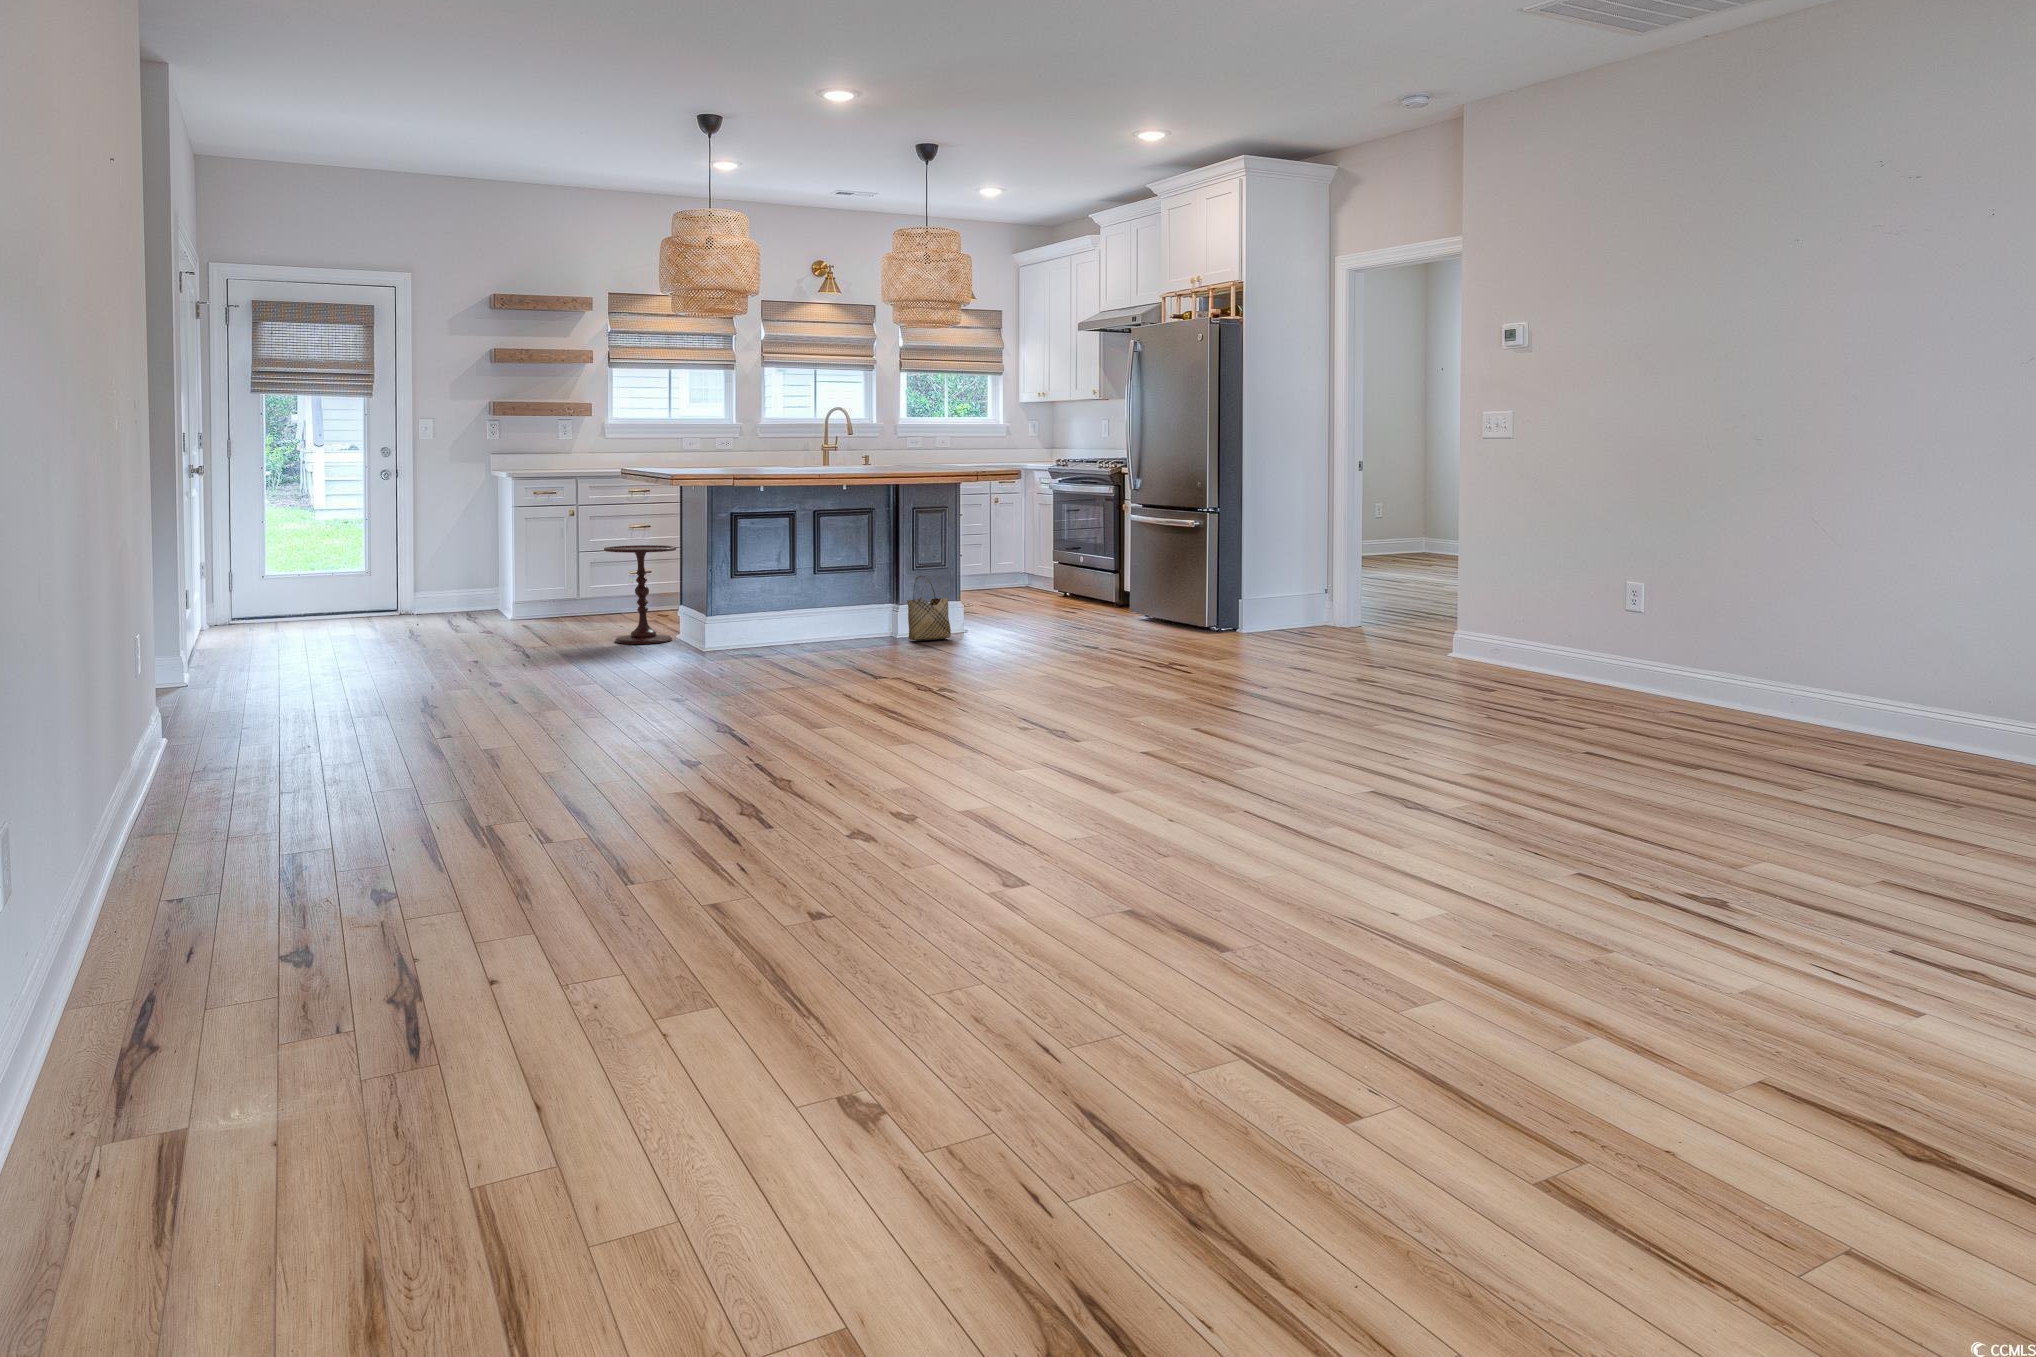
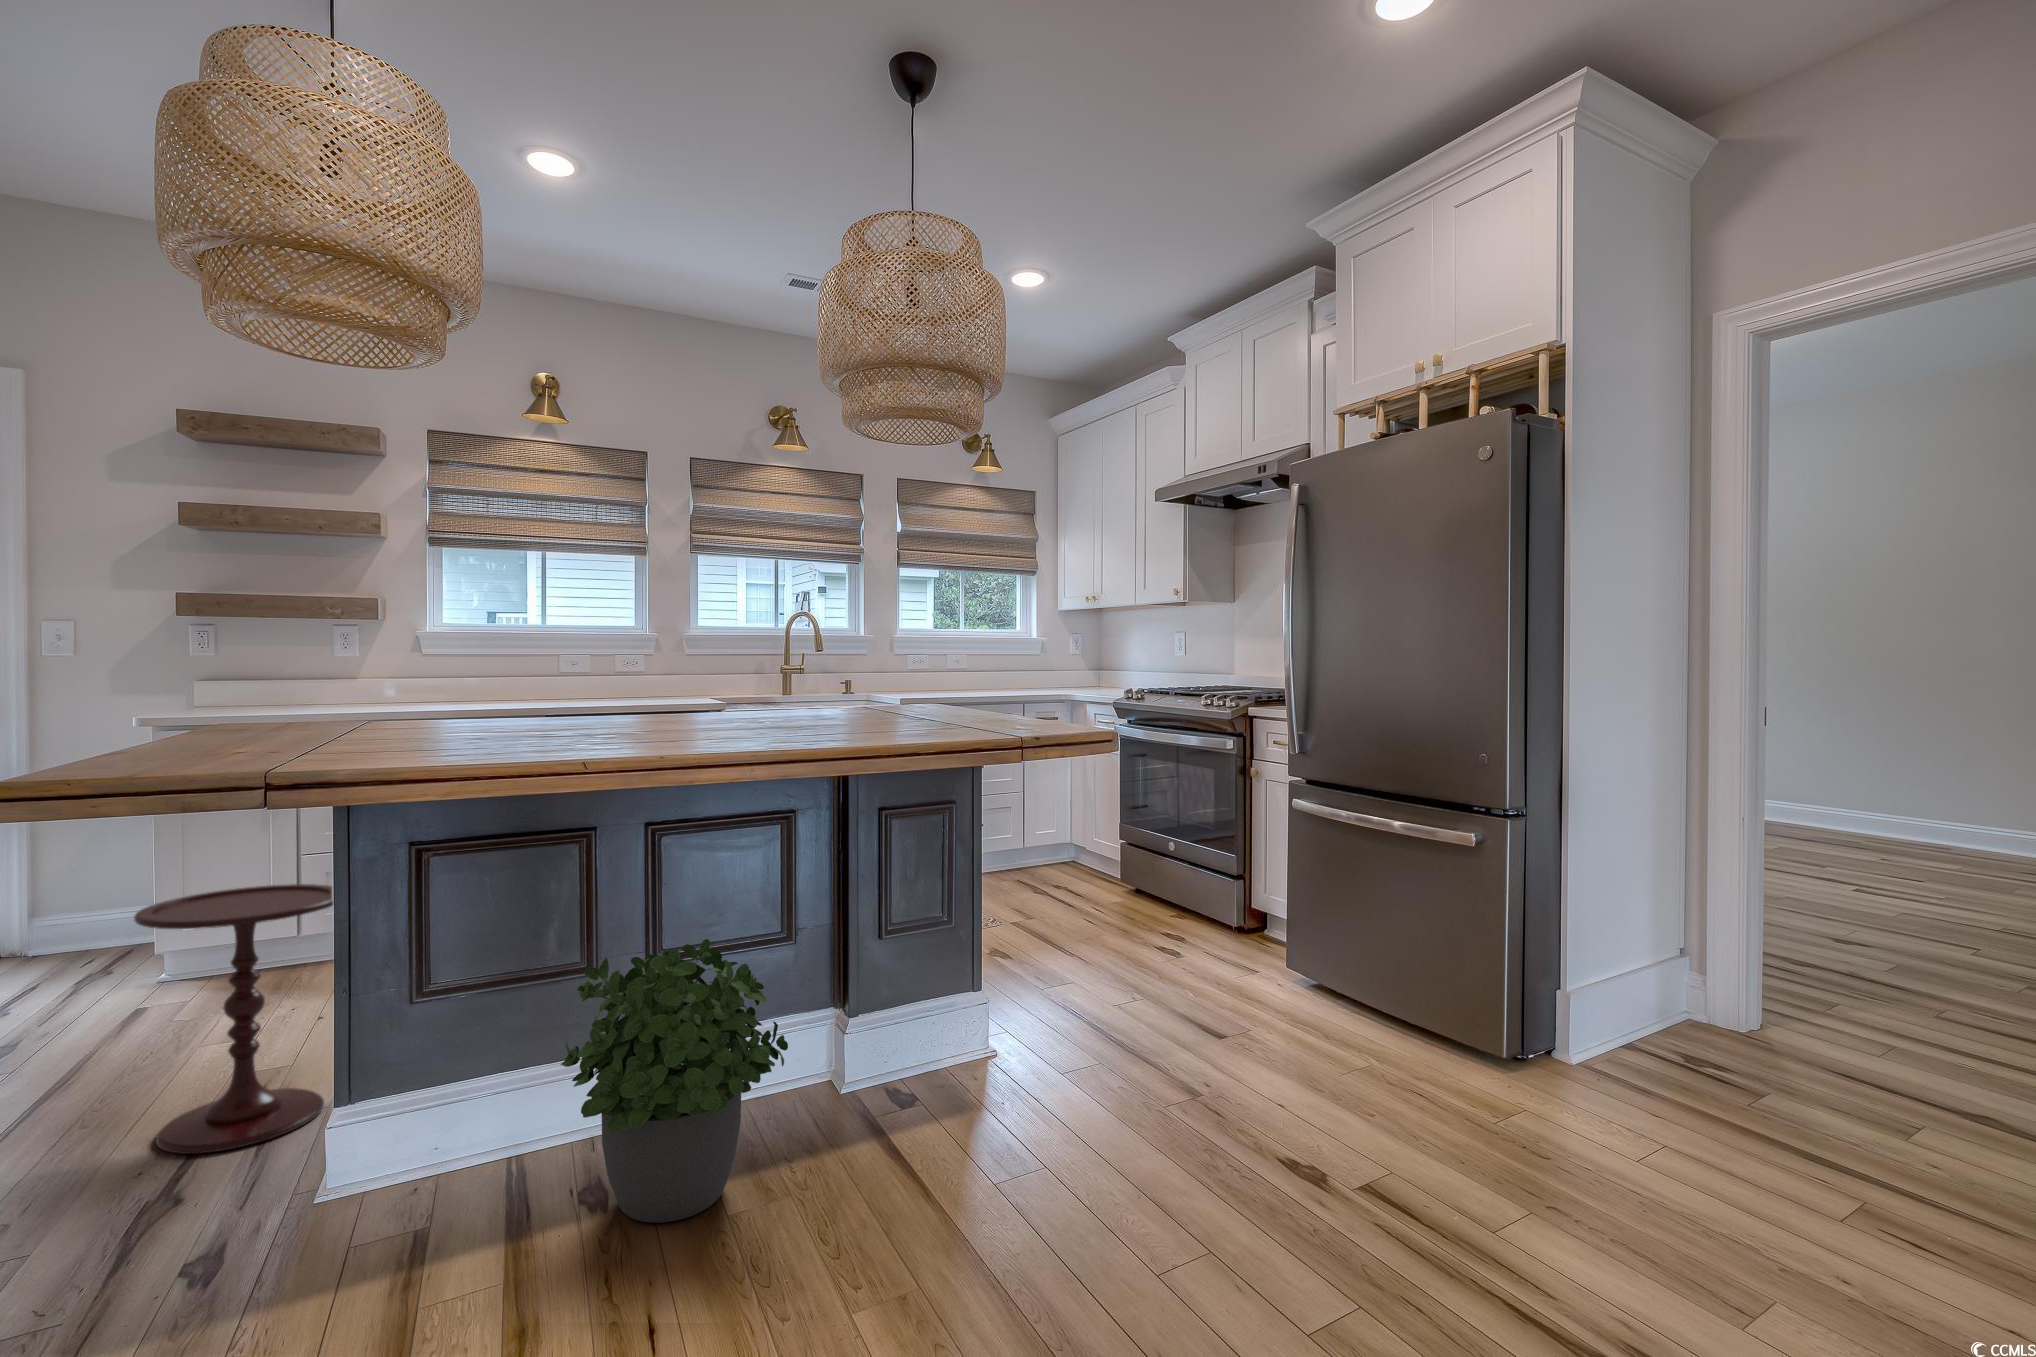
potted plant: none [796,553,879,652] -> present [561,939,788,1223]
woven basket: present [907,576,951,641] -> none [869,957,971,1126]

